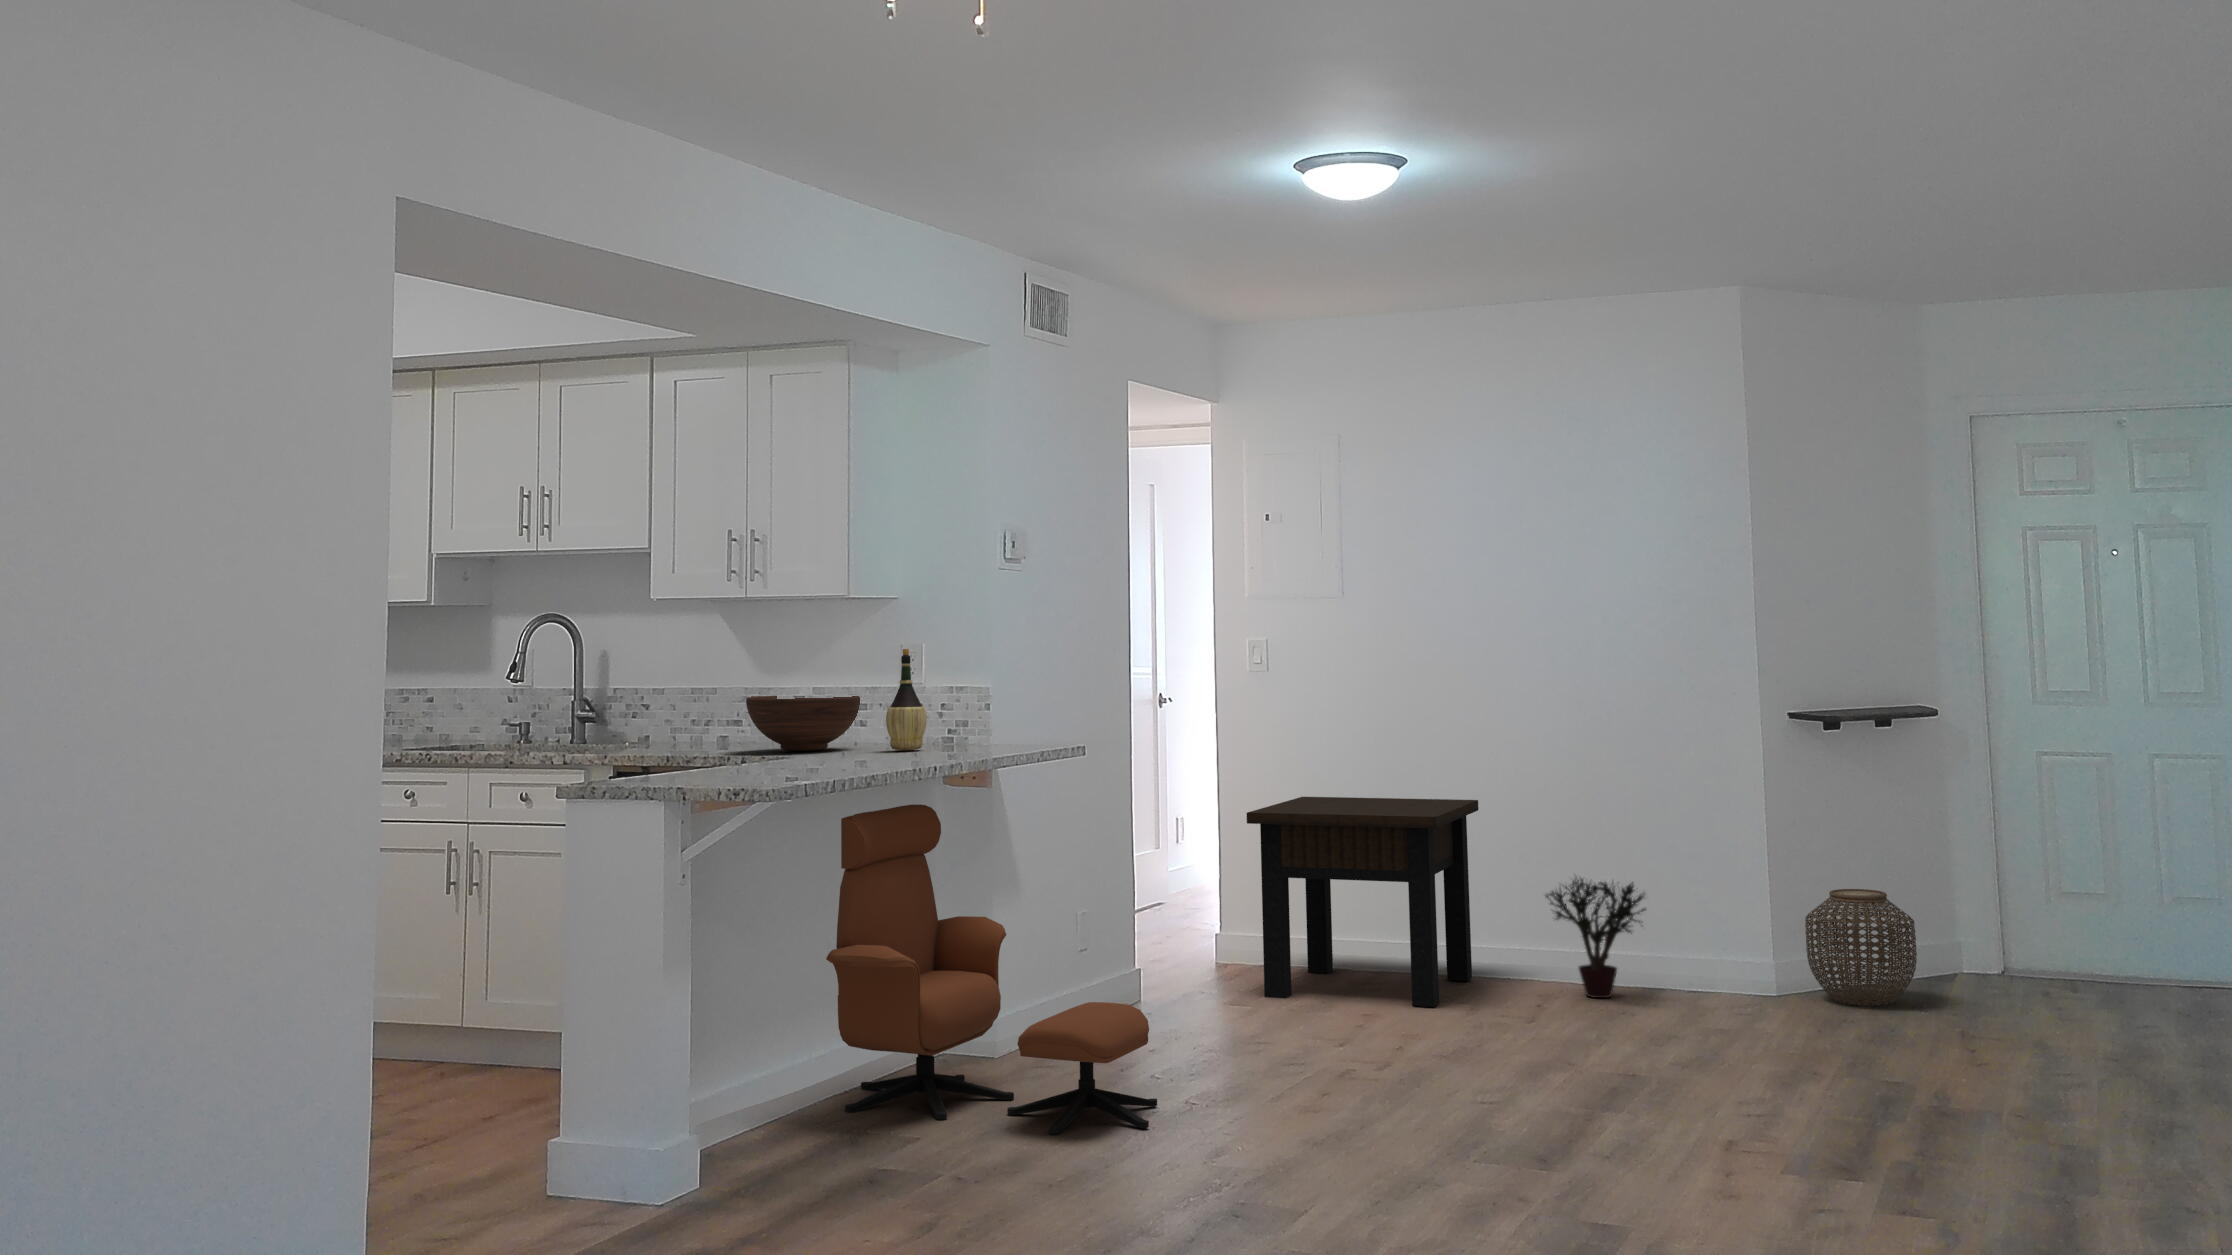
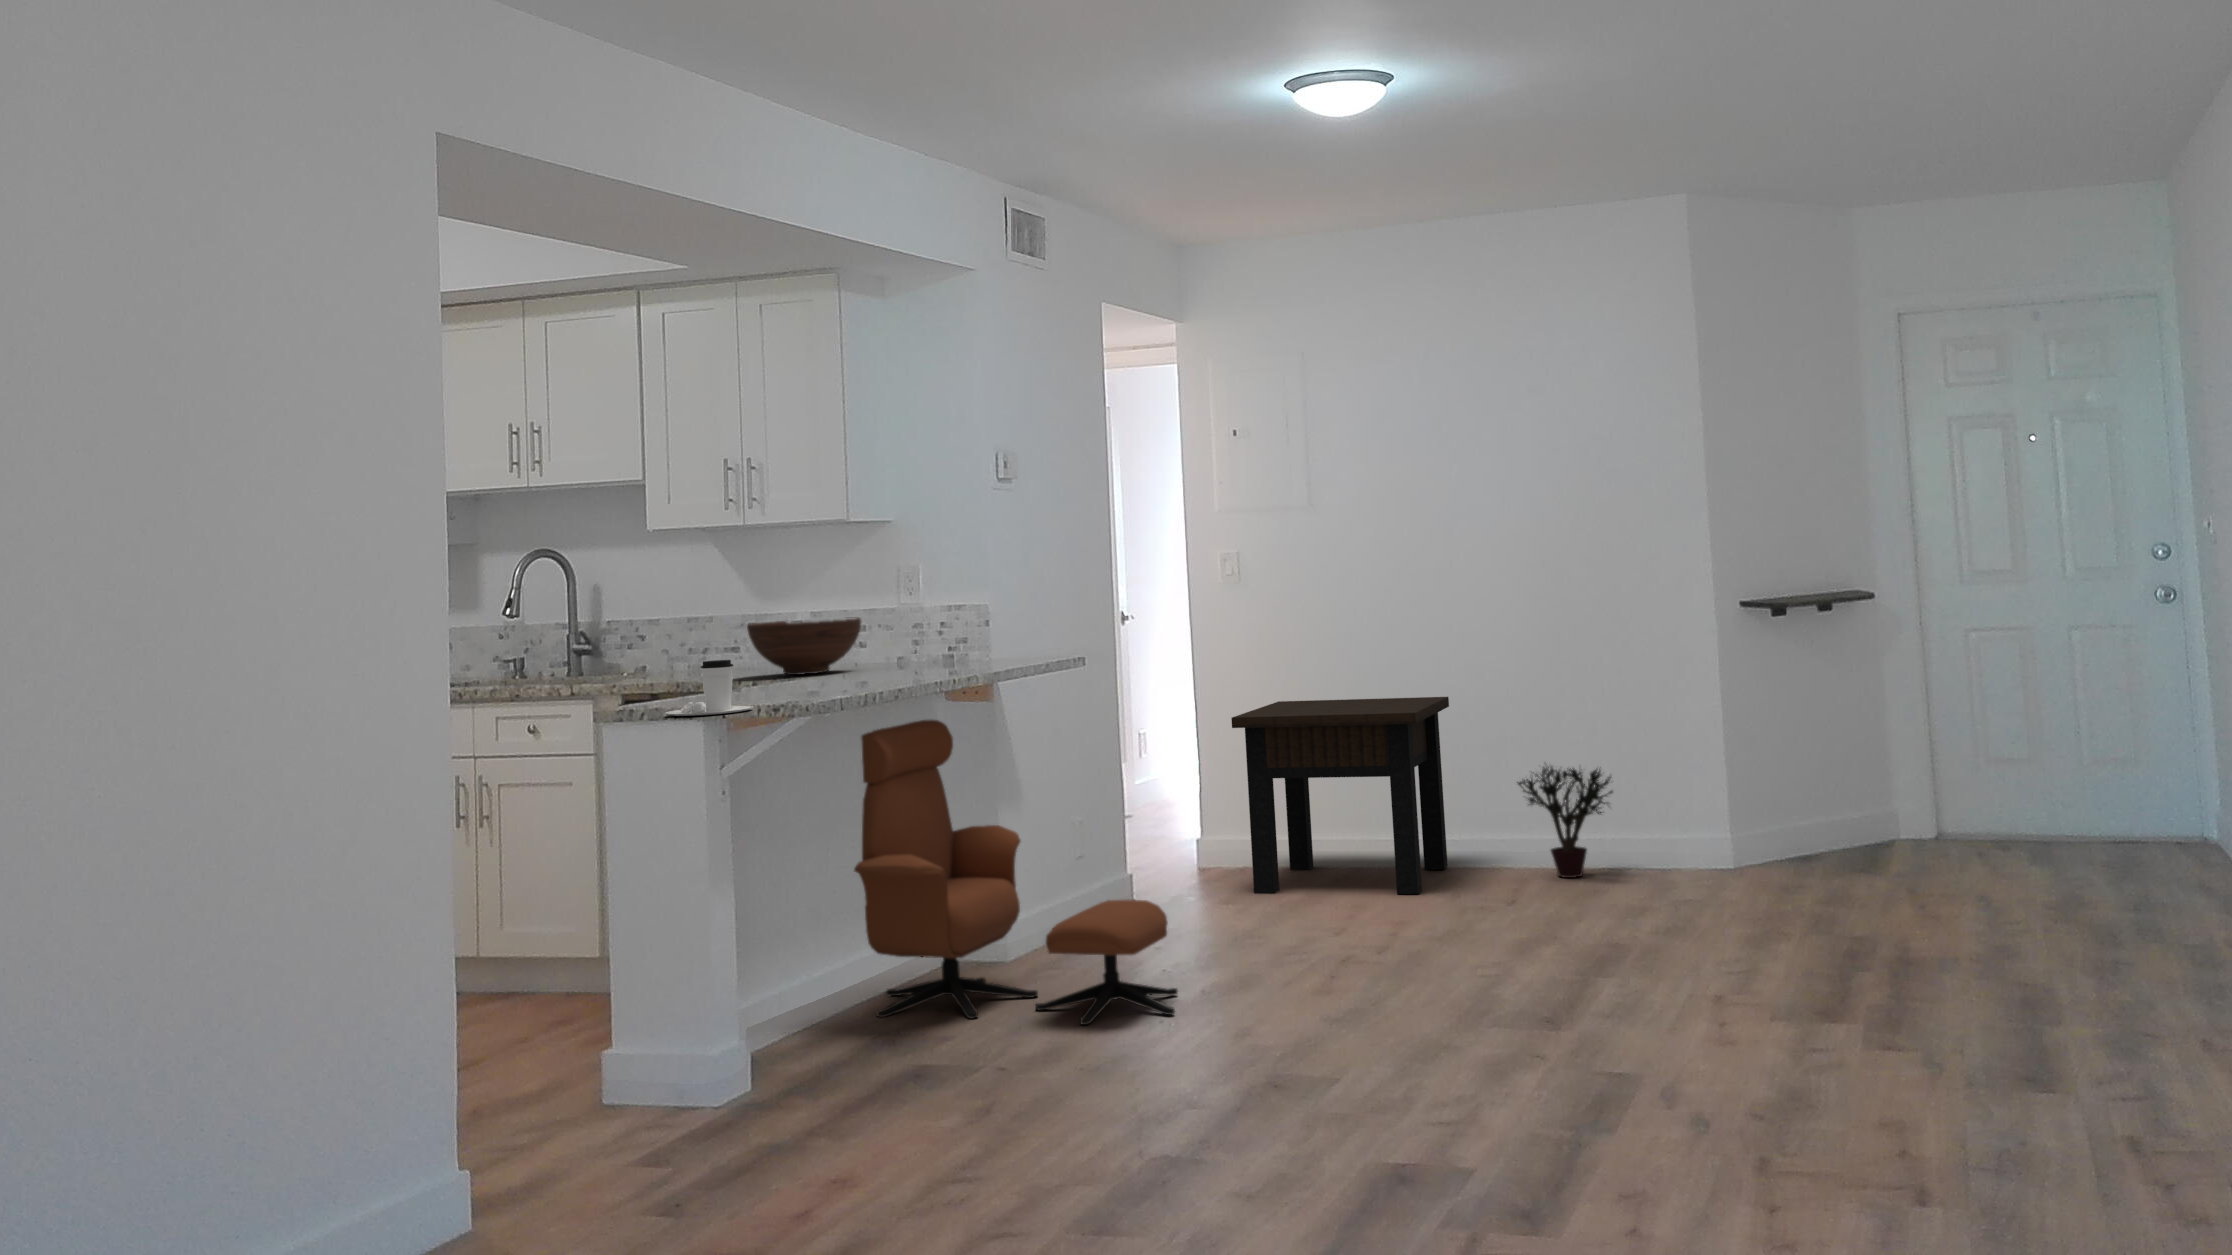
wine bottle: present [886,649,927,750] -> none [889,570,929,669]
coffee cup: none [624,739,714,795] -> present [666,660,753,716]
woven basket: present [1805,889,1917,1006] -> none [1761,763,1864,872]

